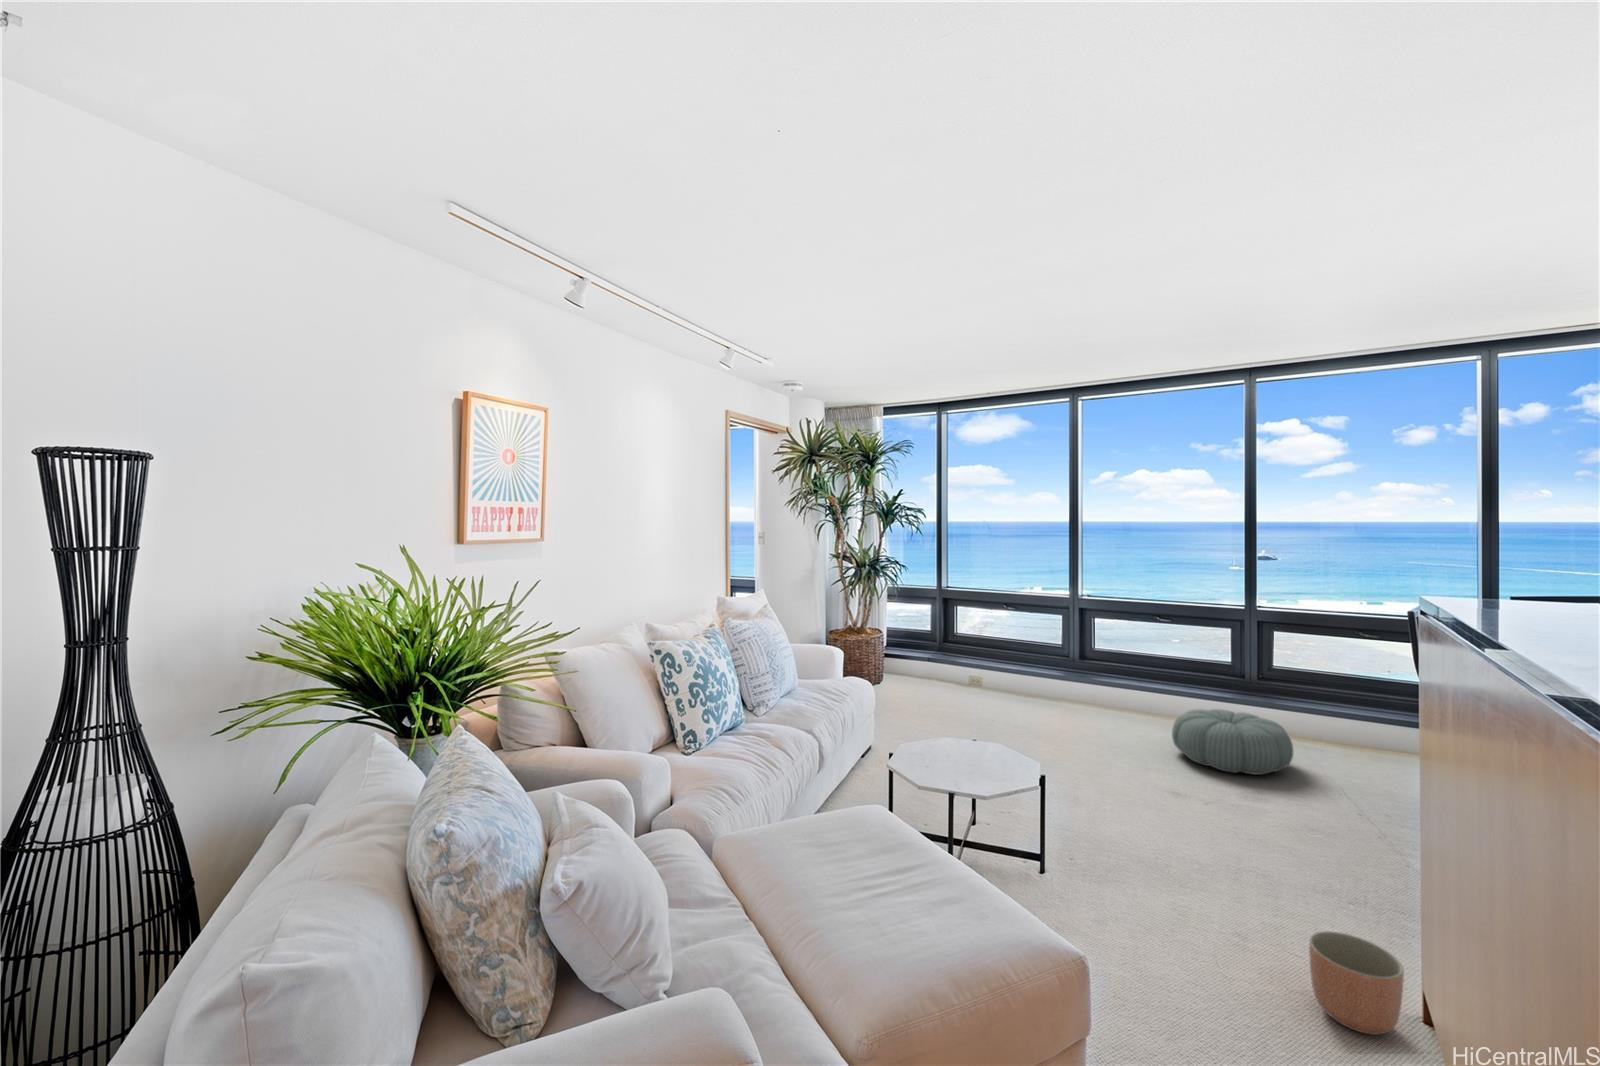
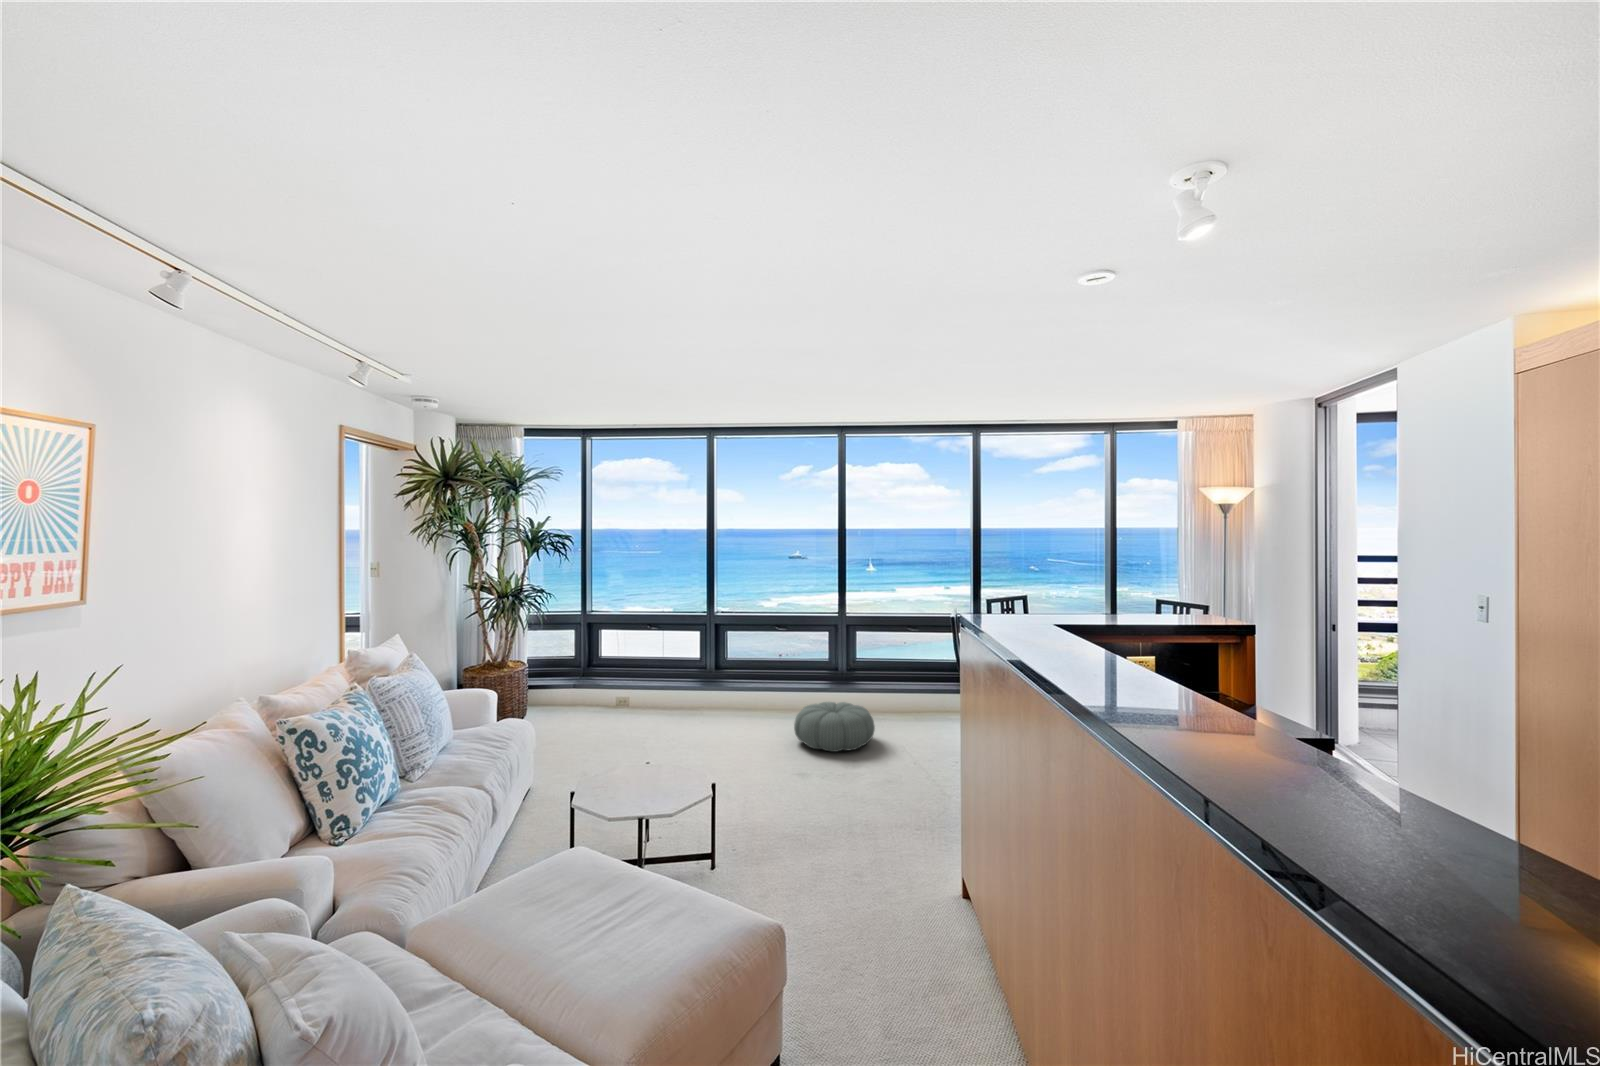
planter: present [1309,931,1404,1035] -> none [902,857,952,921]

